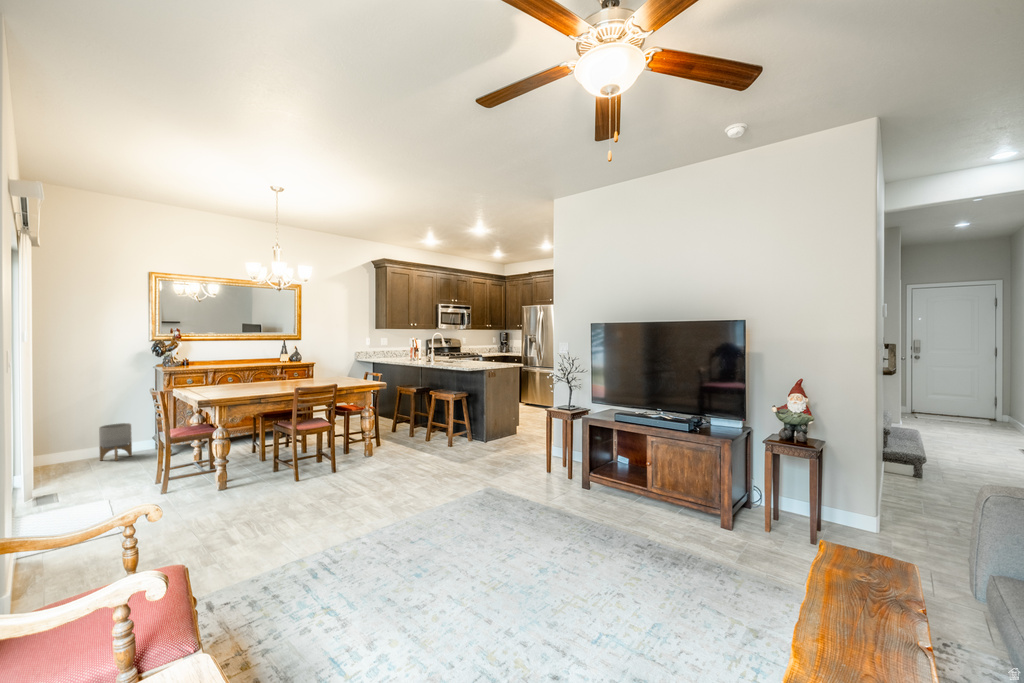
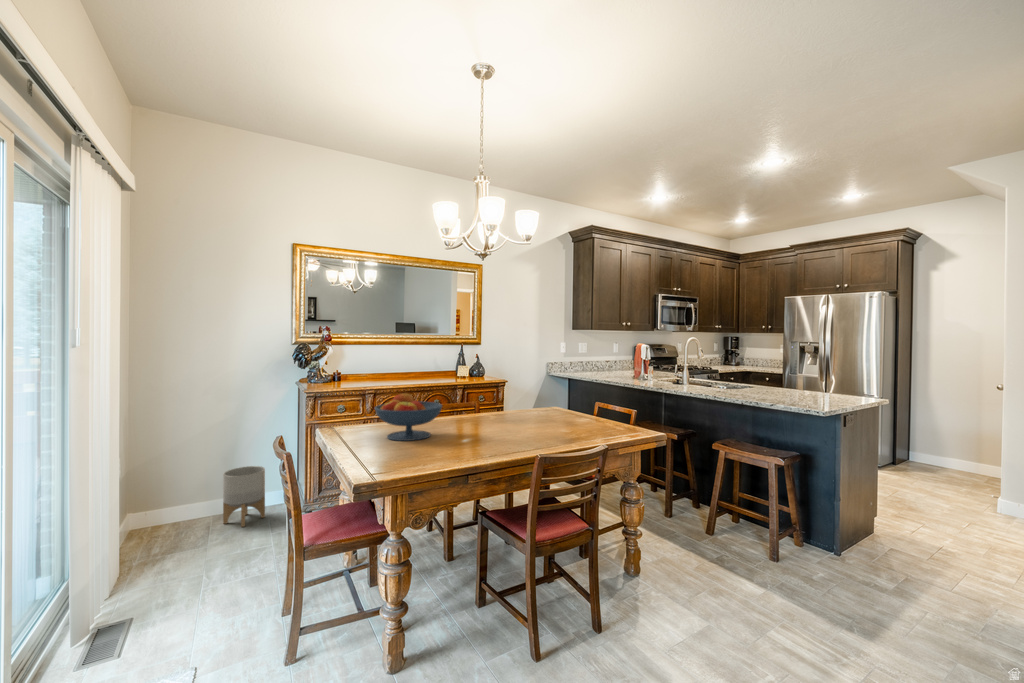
fruit bowl: none [210,368,251,392] -> present [375,394,442,441]

